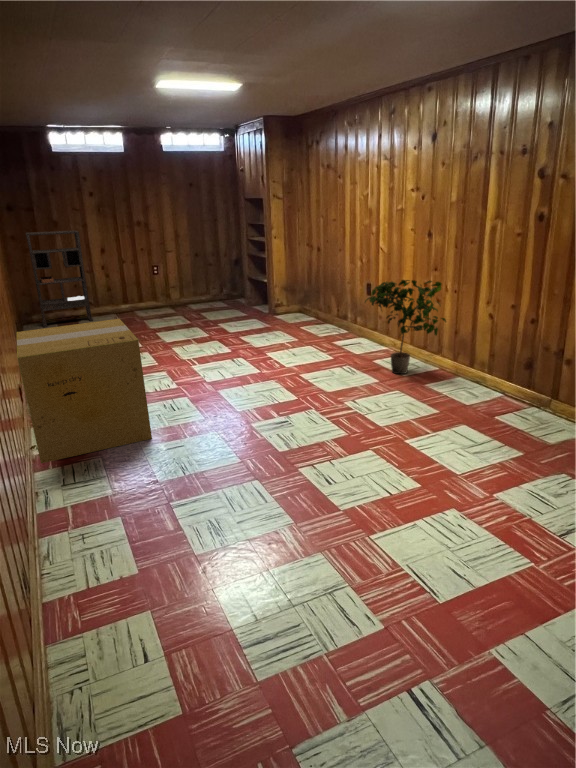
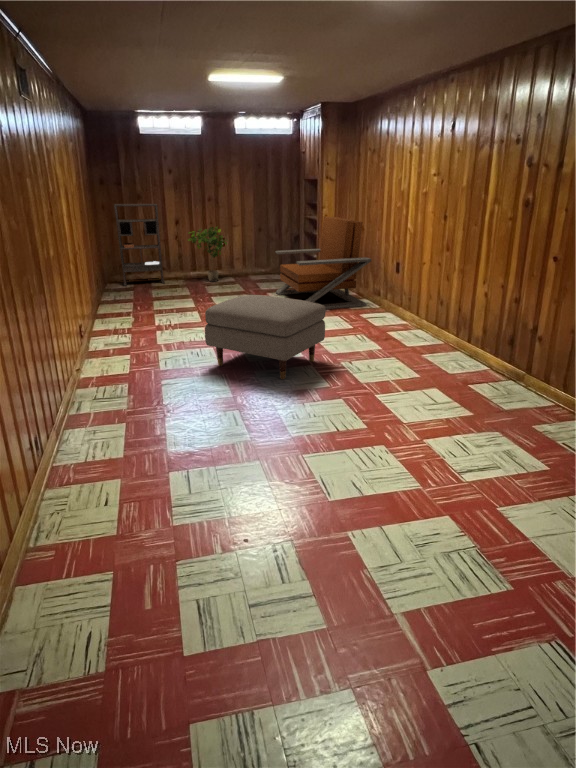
lounge chair: none [225,237,337,344] -> present [275,216,371,309]
potted plant: present [365,280,446,374] -> present [188,227,227,282]
cardboard box: present [17,319,152,463] -> none [69,276,172,383]
ottoman: none [187,333,326,432] -> present [205,295,326,379]

